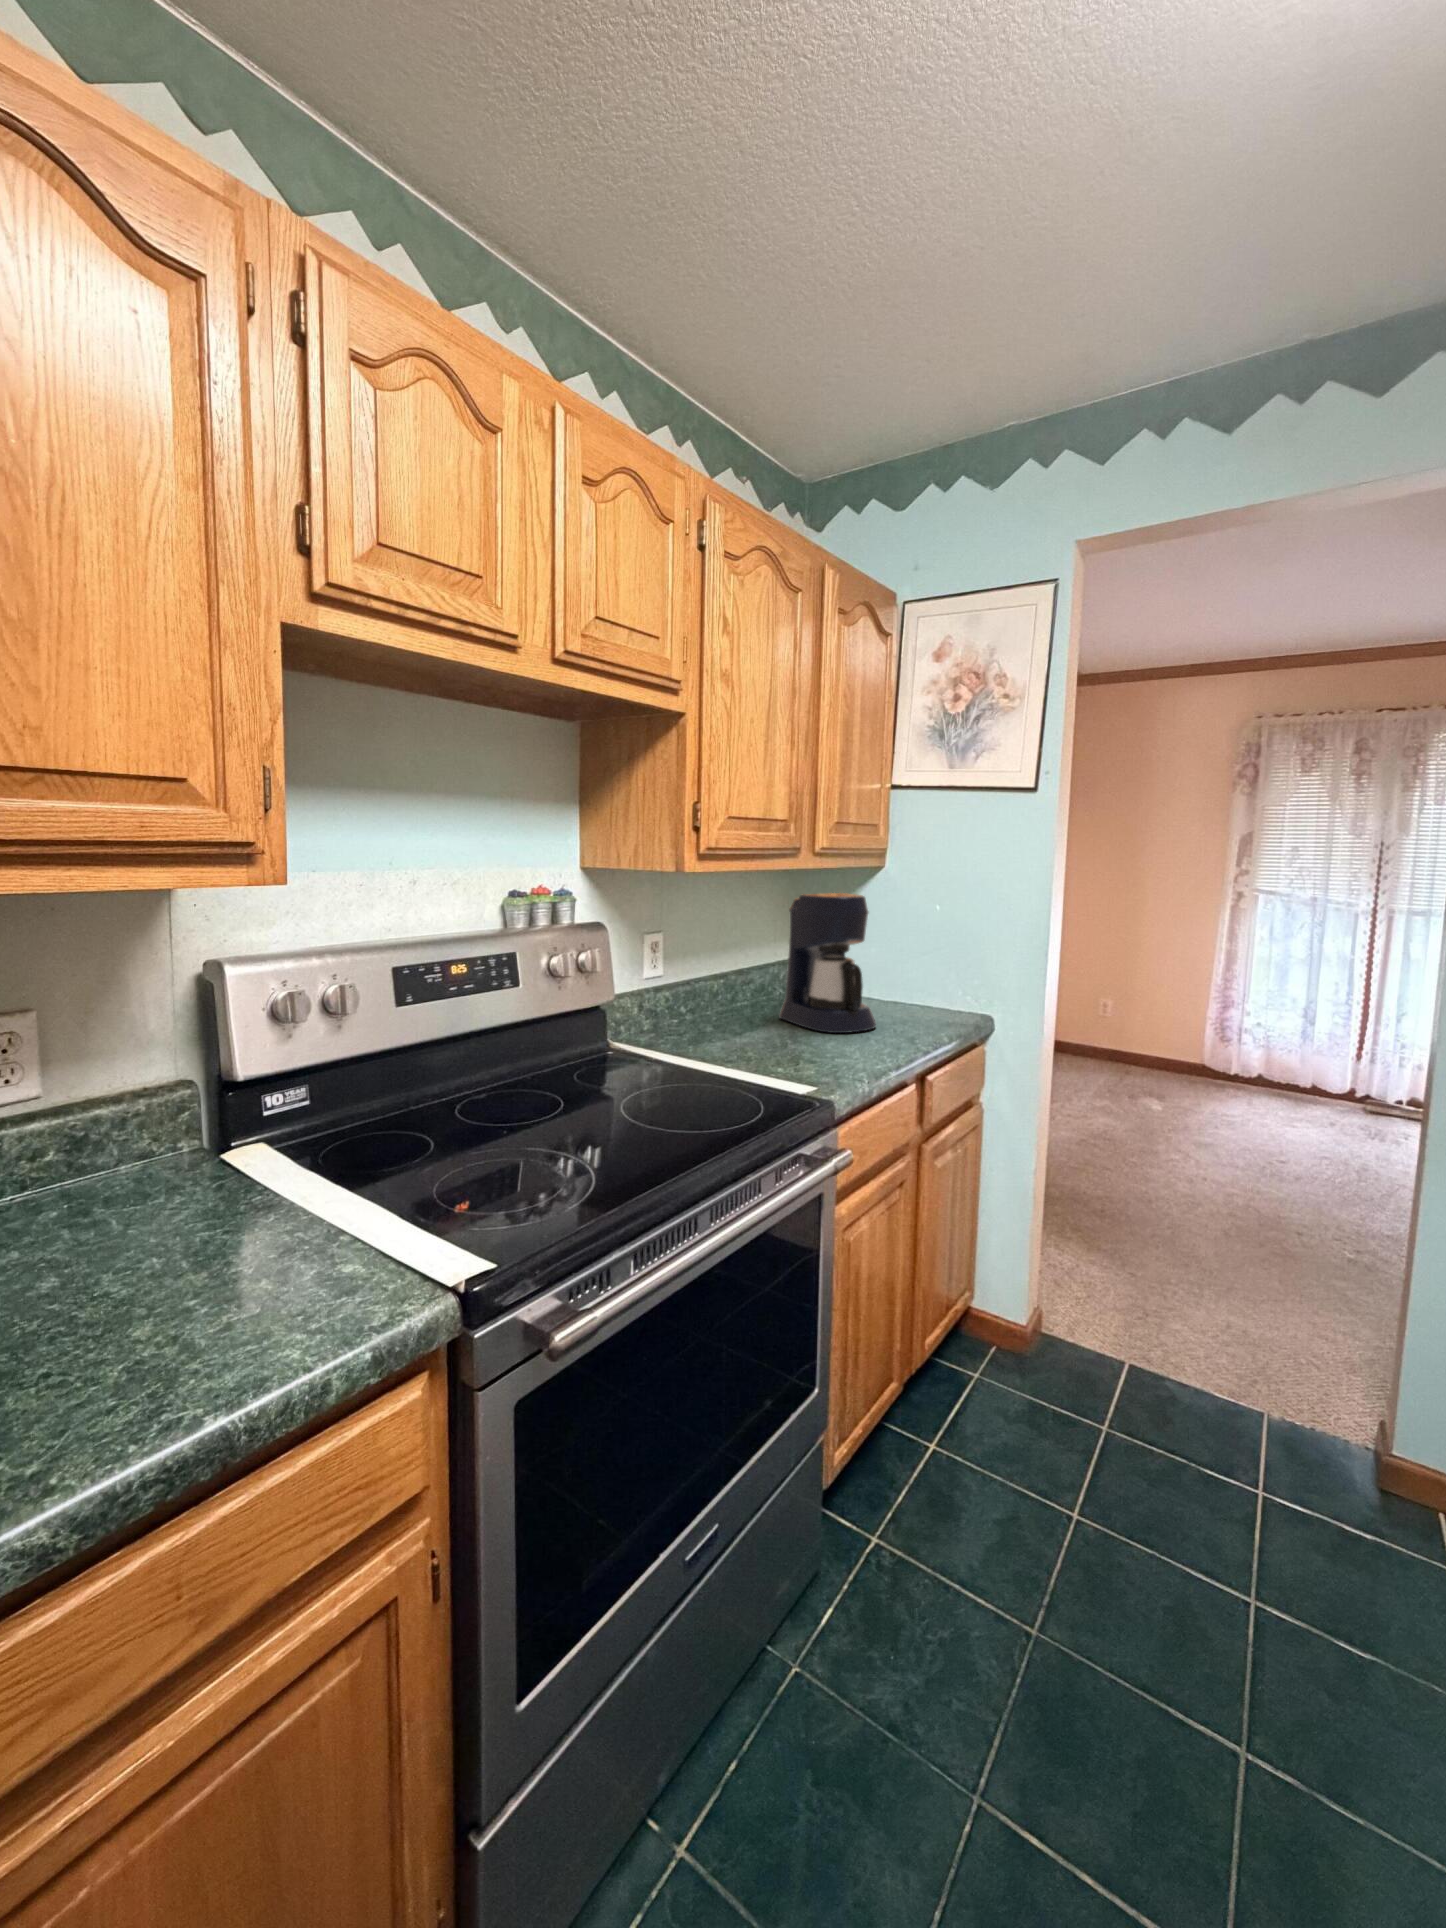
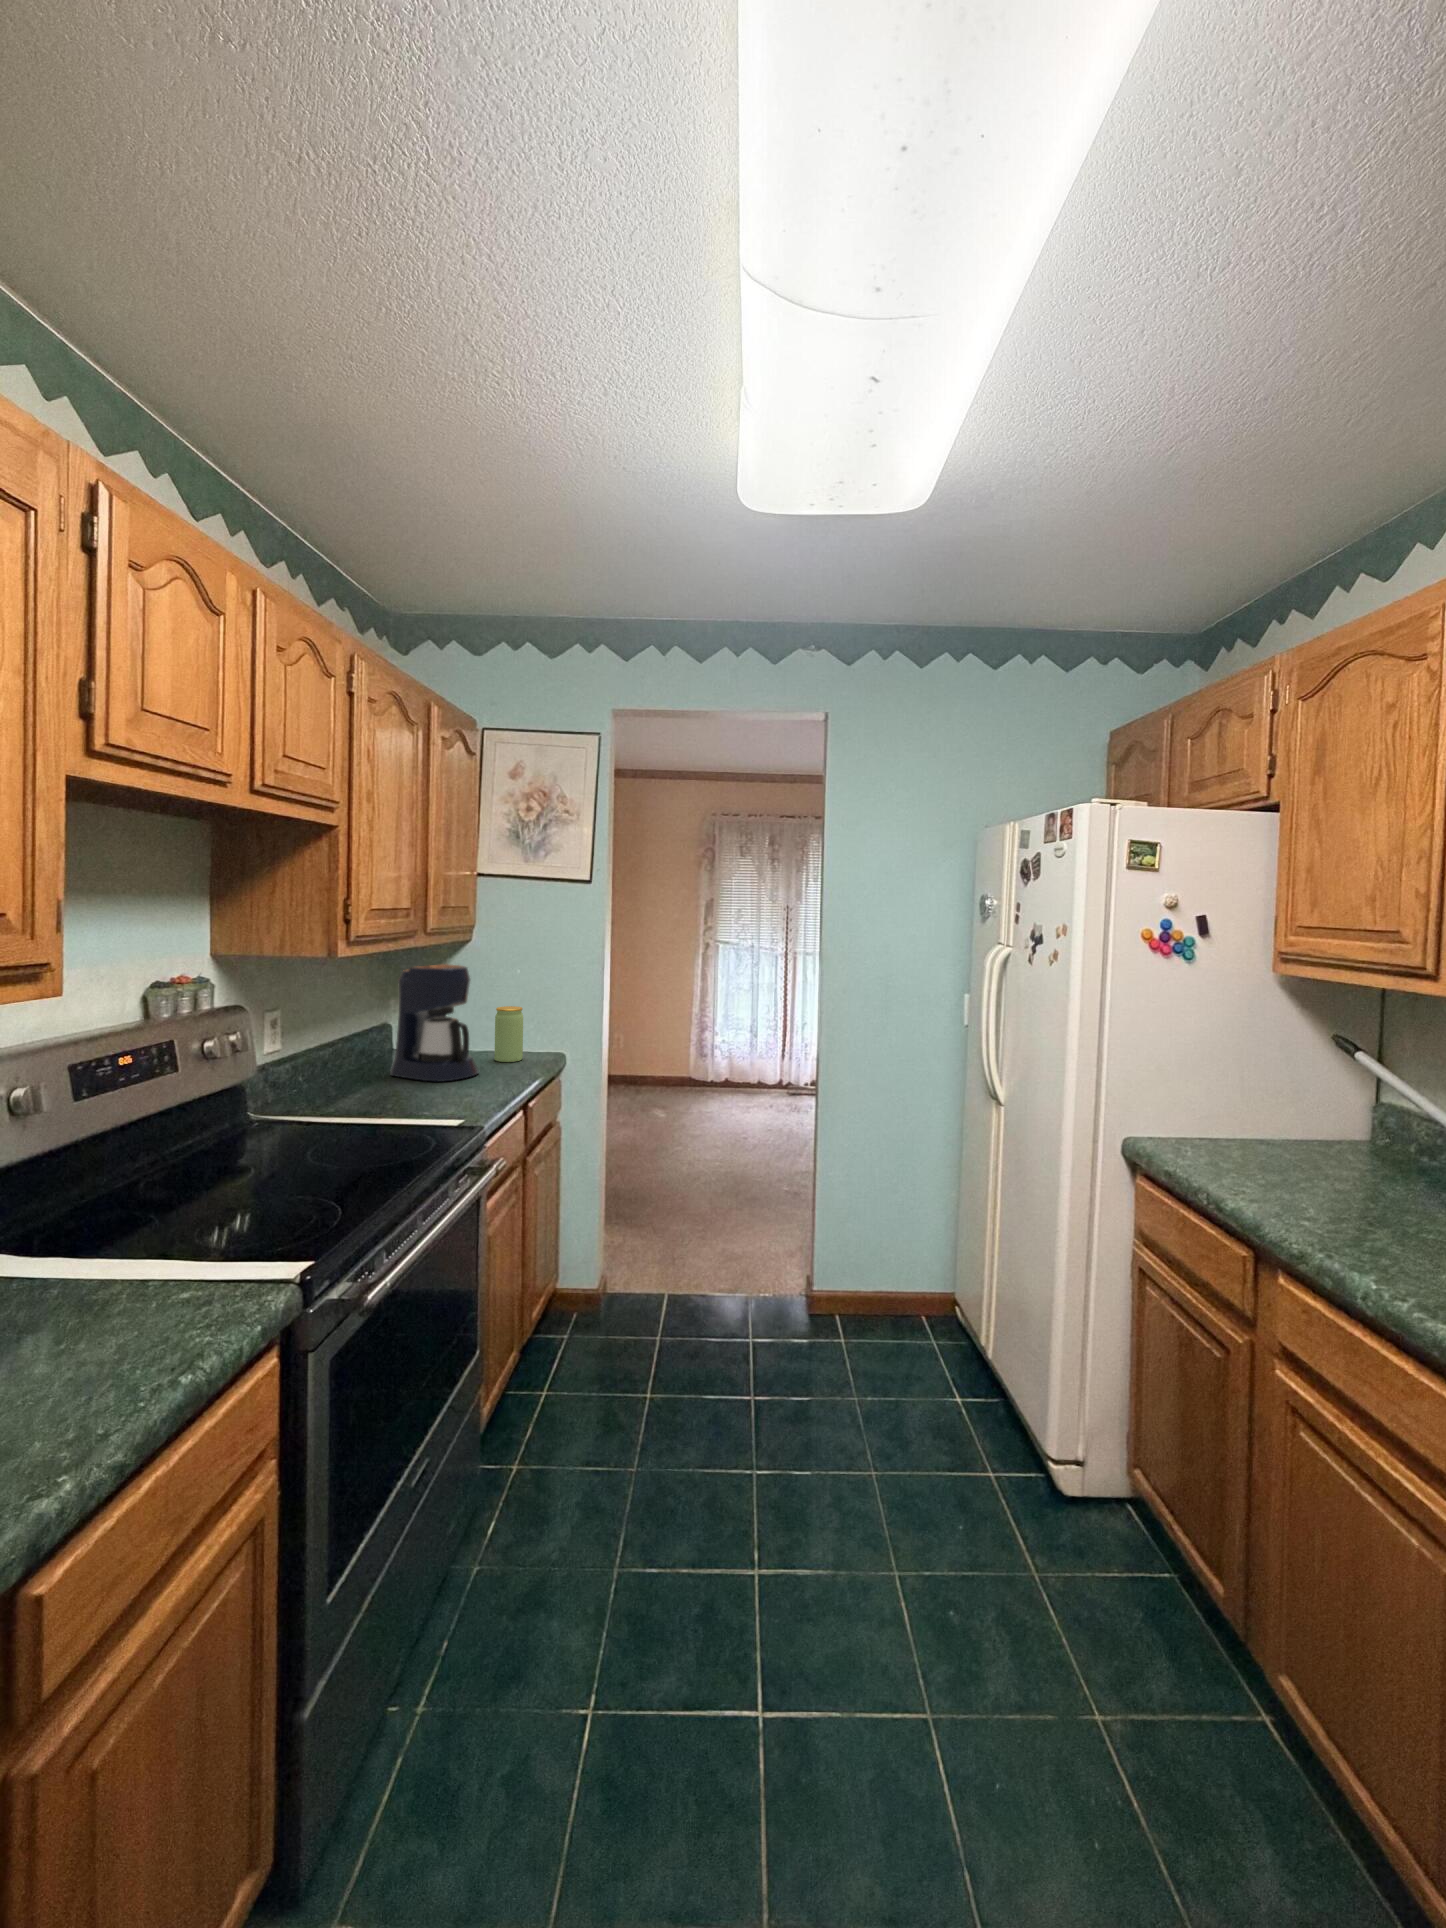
jar: none [904,950,940,1019] -> present [494,1006,523,1062]

